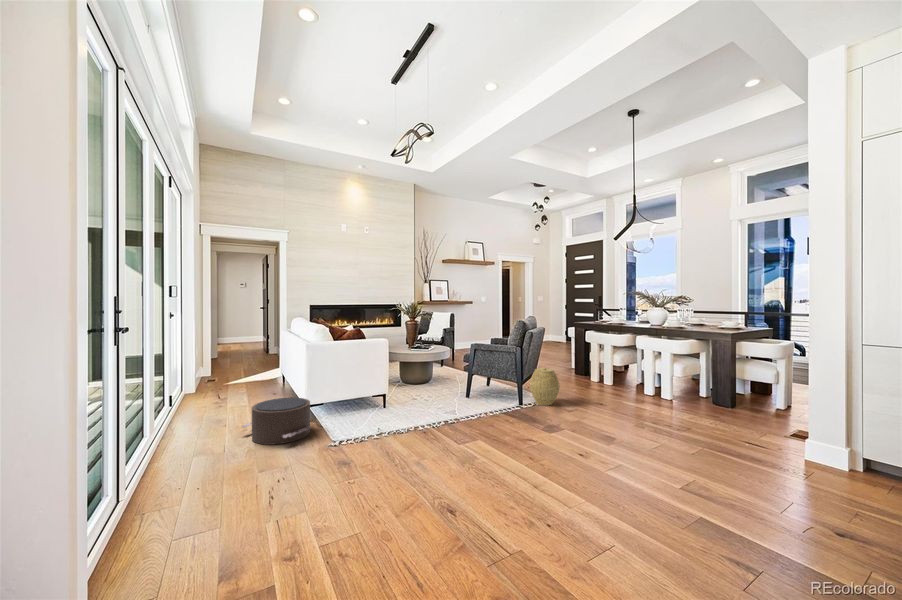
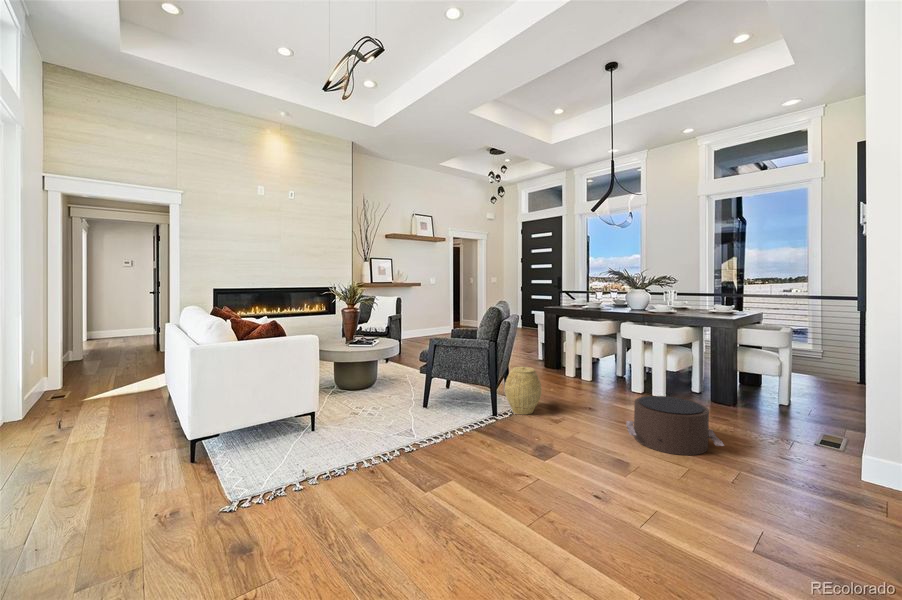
pouf: present [242,398,311,445] -> present [626,396,724,455]

